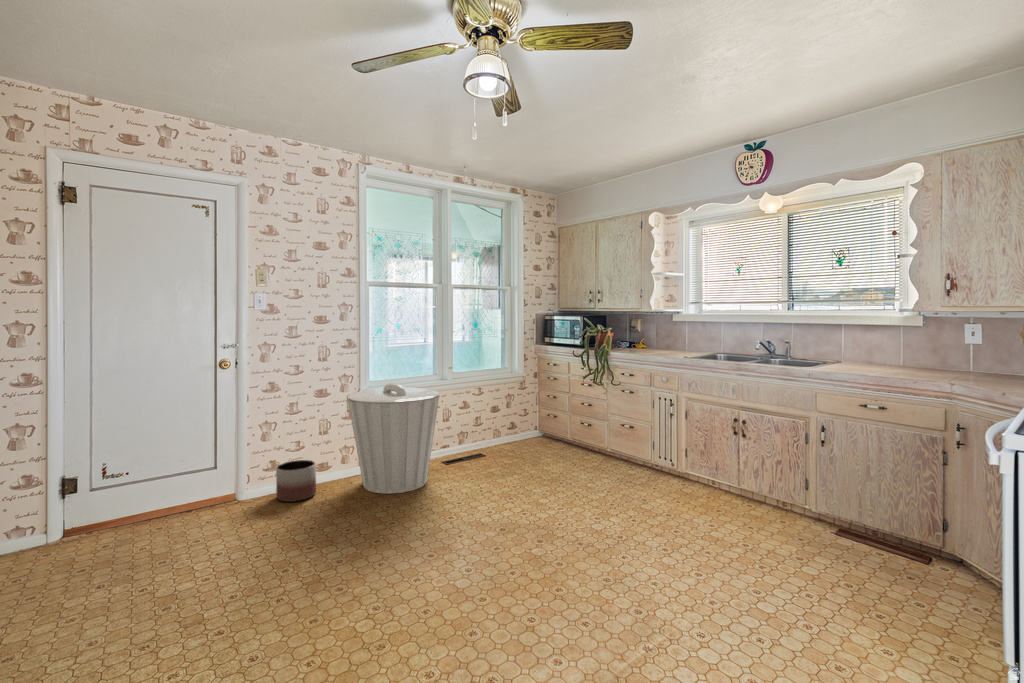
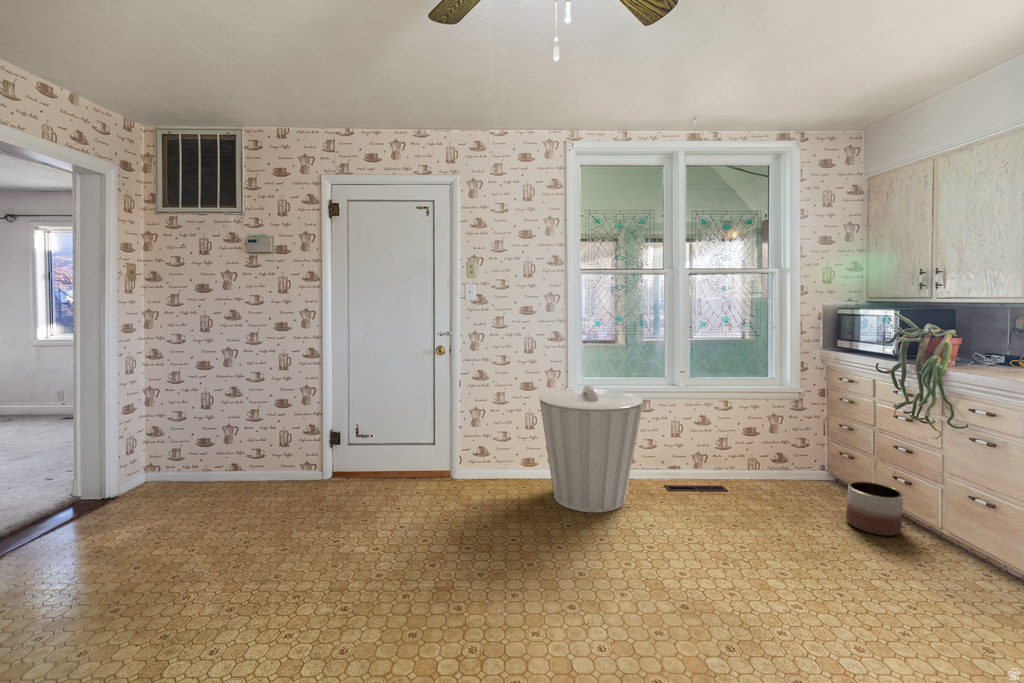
planter: present [276,460,316,502] -> present [846,481,903,536]

